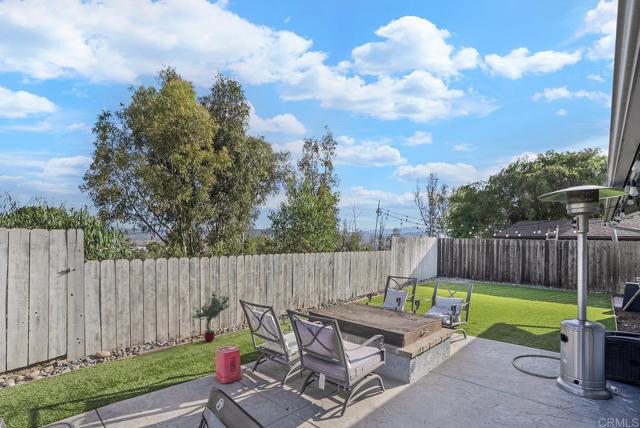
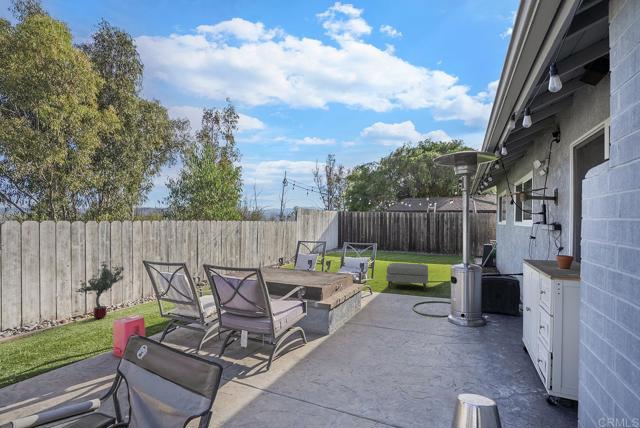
ottoman: none [483,304,535,339] -> present [386,263,428,291]

